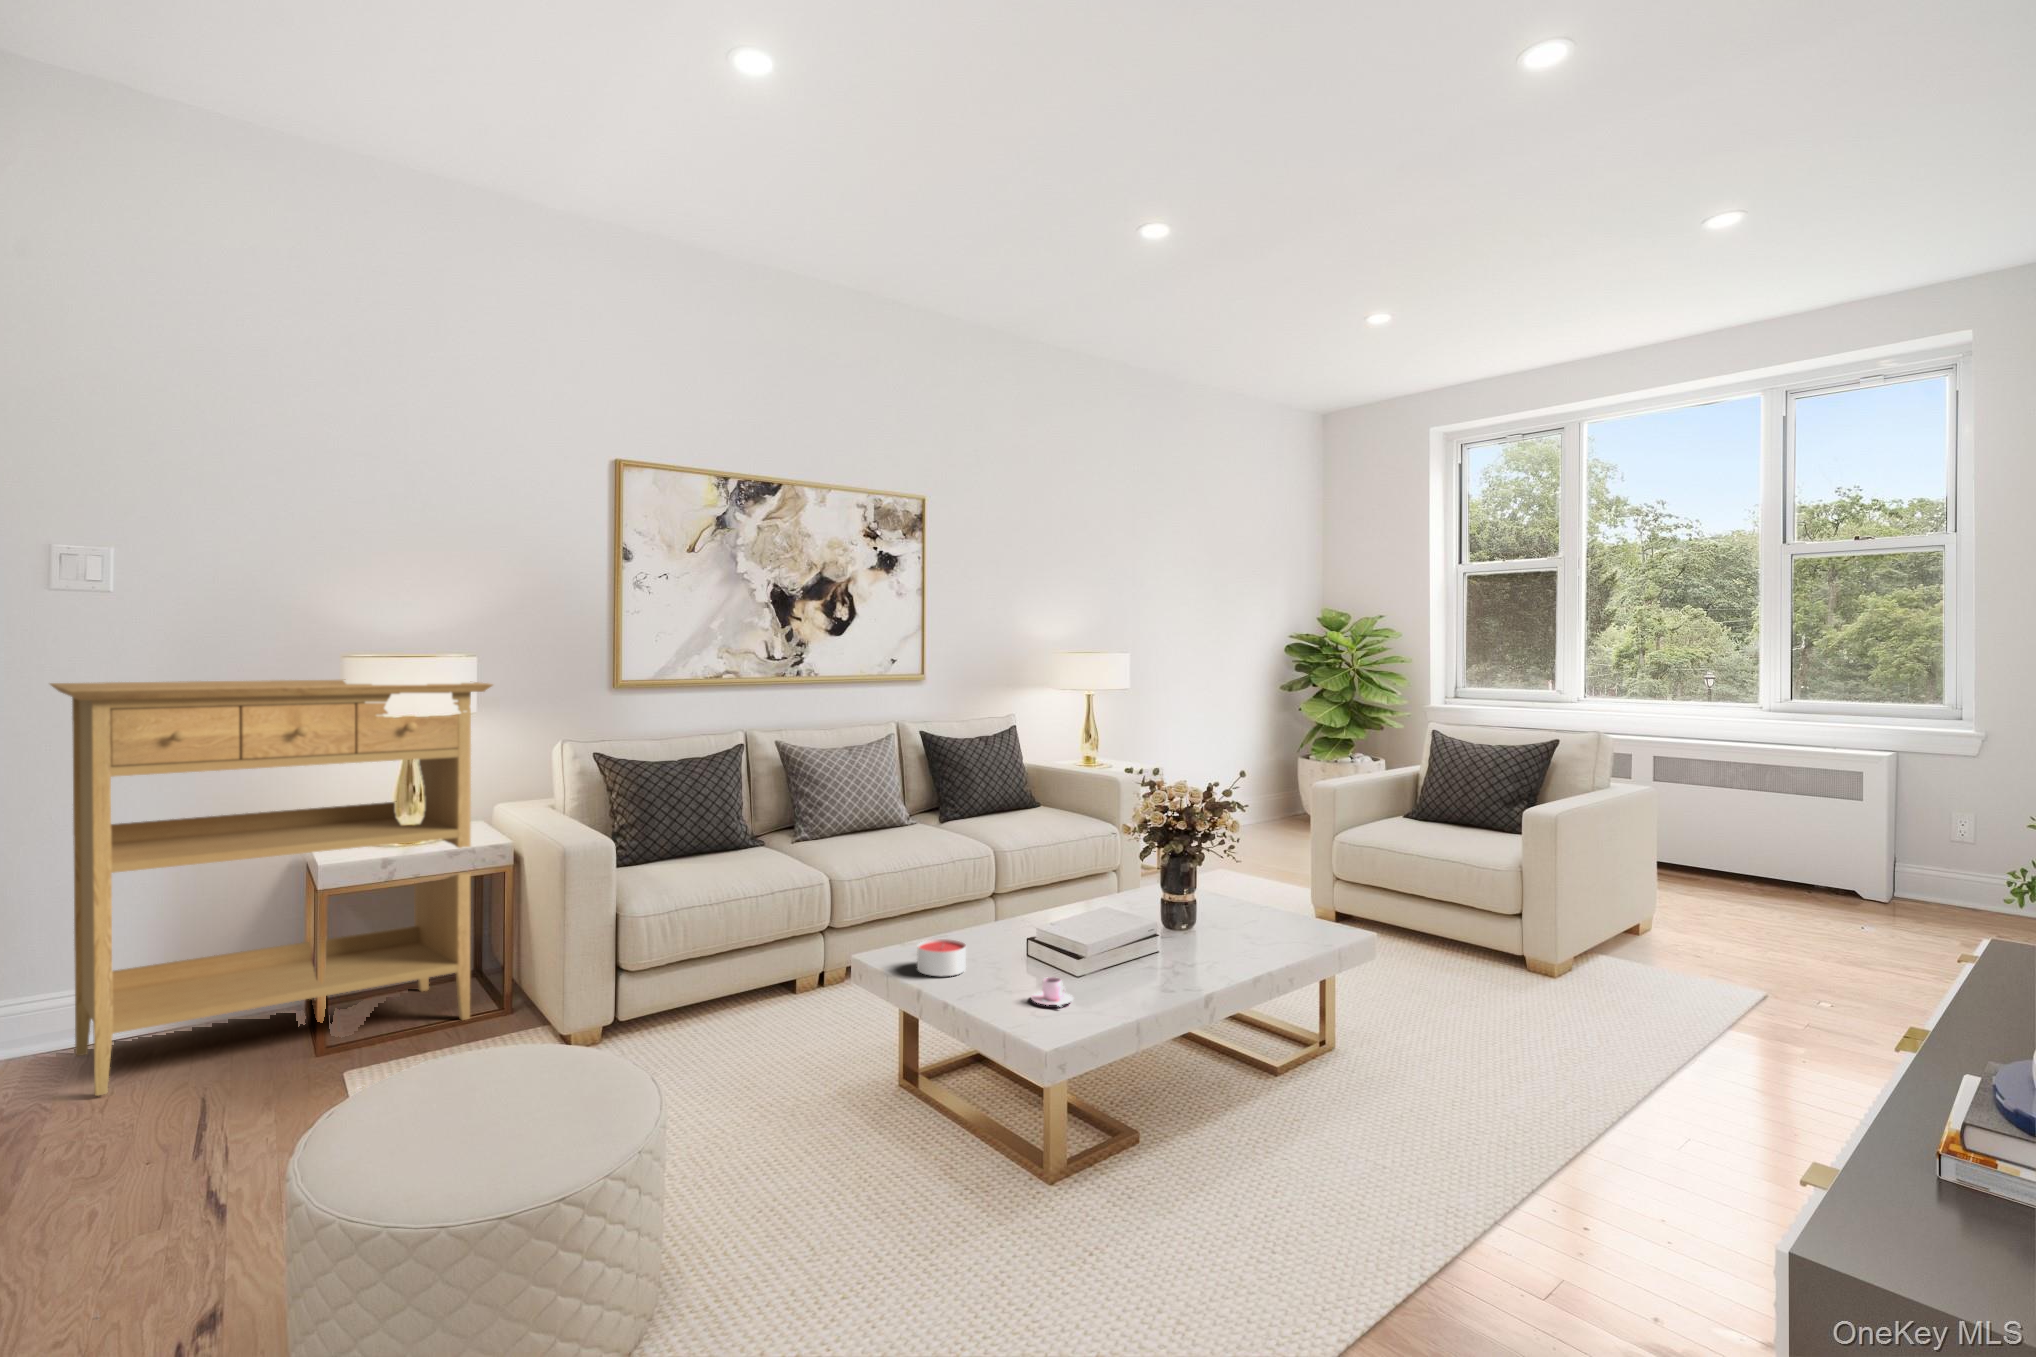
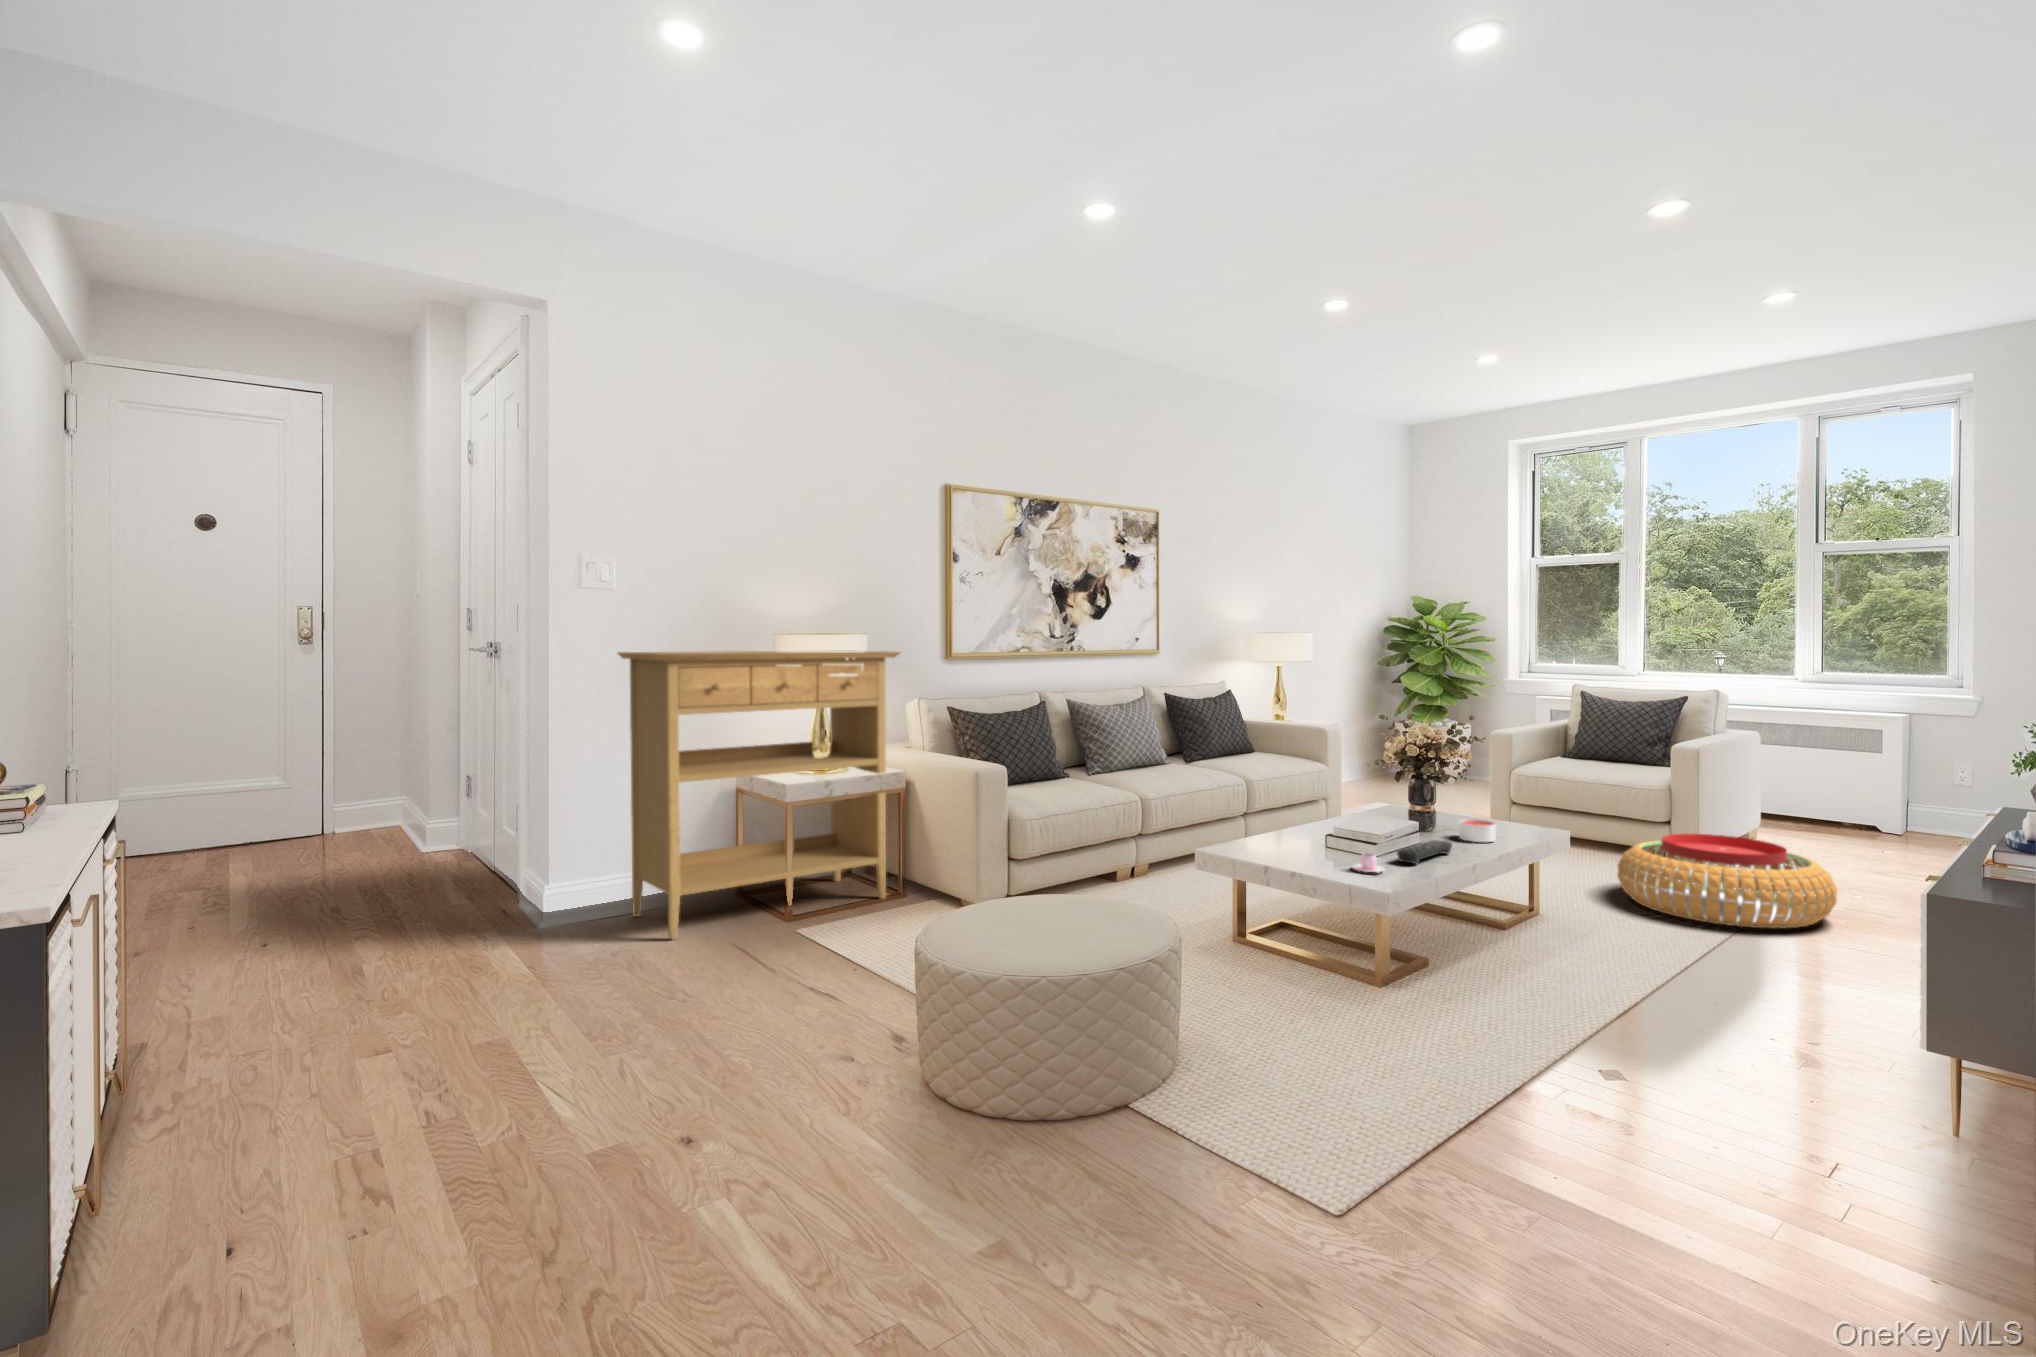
pouf: none [1432,925,1685,1056] -> present [1617,834,1837,929]
candle: present [917,939,966,976] -> present [1459,820,1496,842]
remote control: none [1100,951,1185,990] -> present [1397,840,1452,864]

